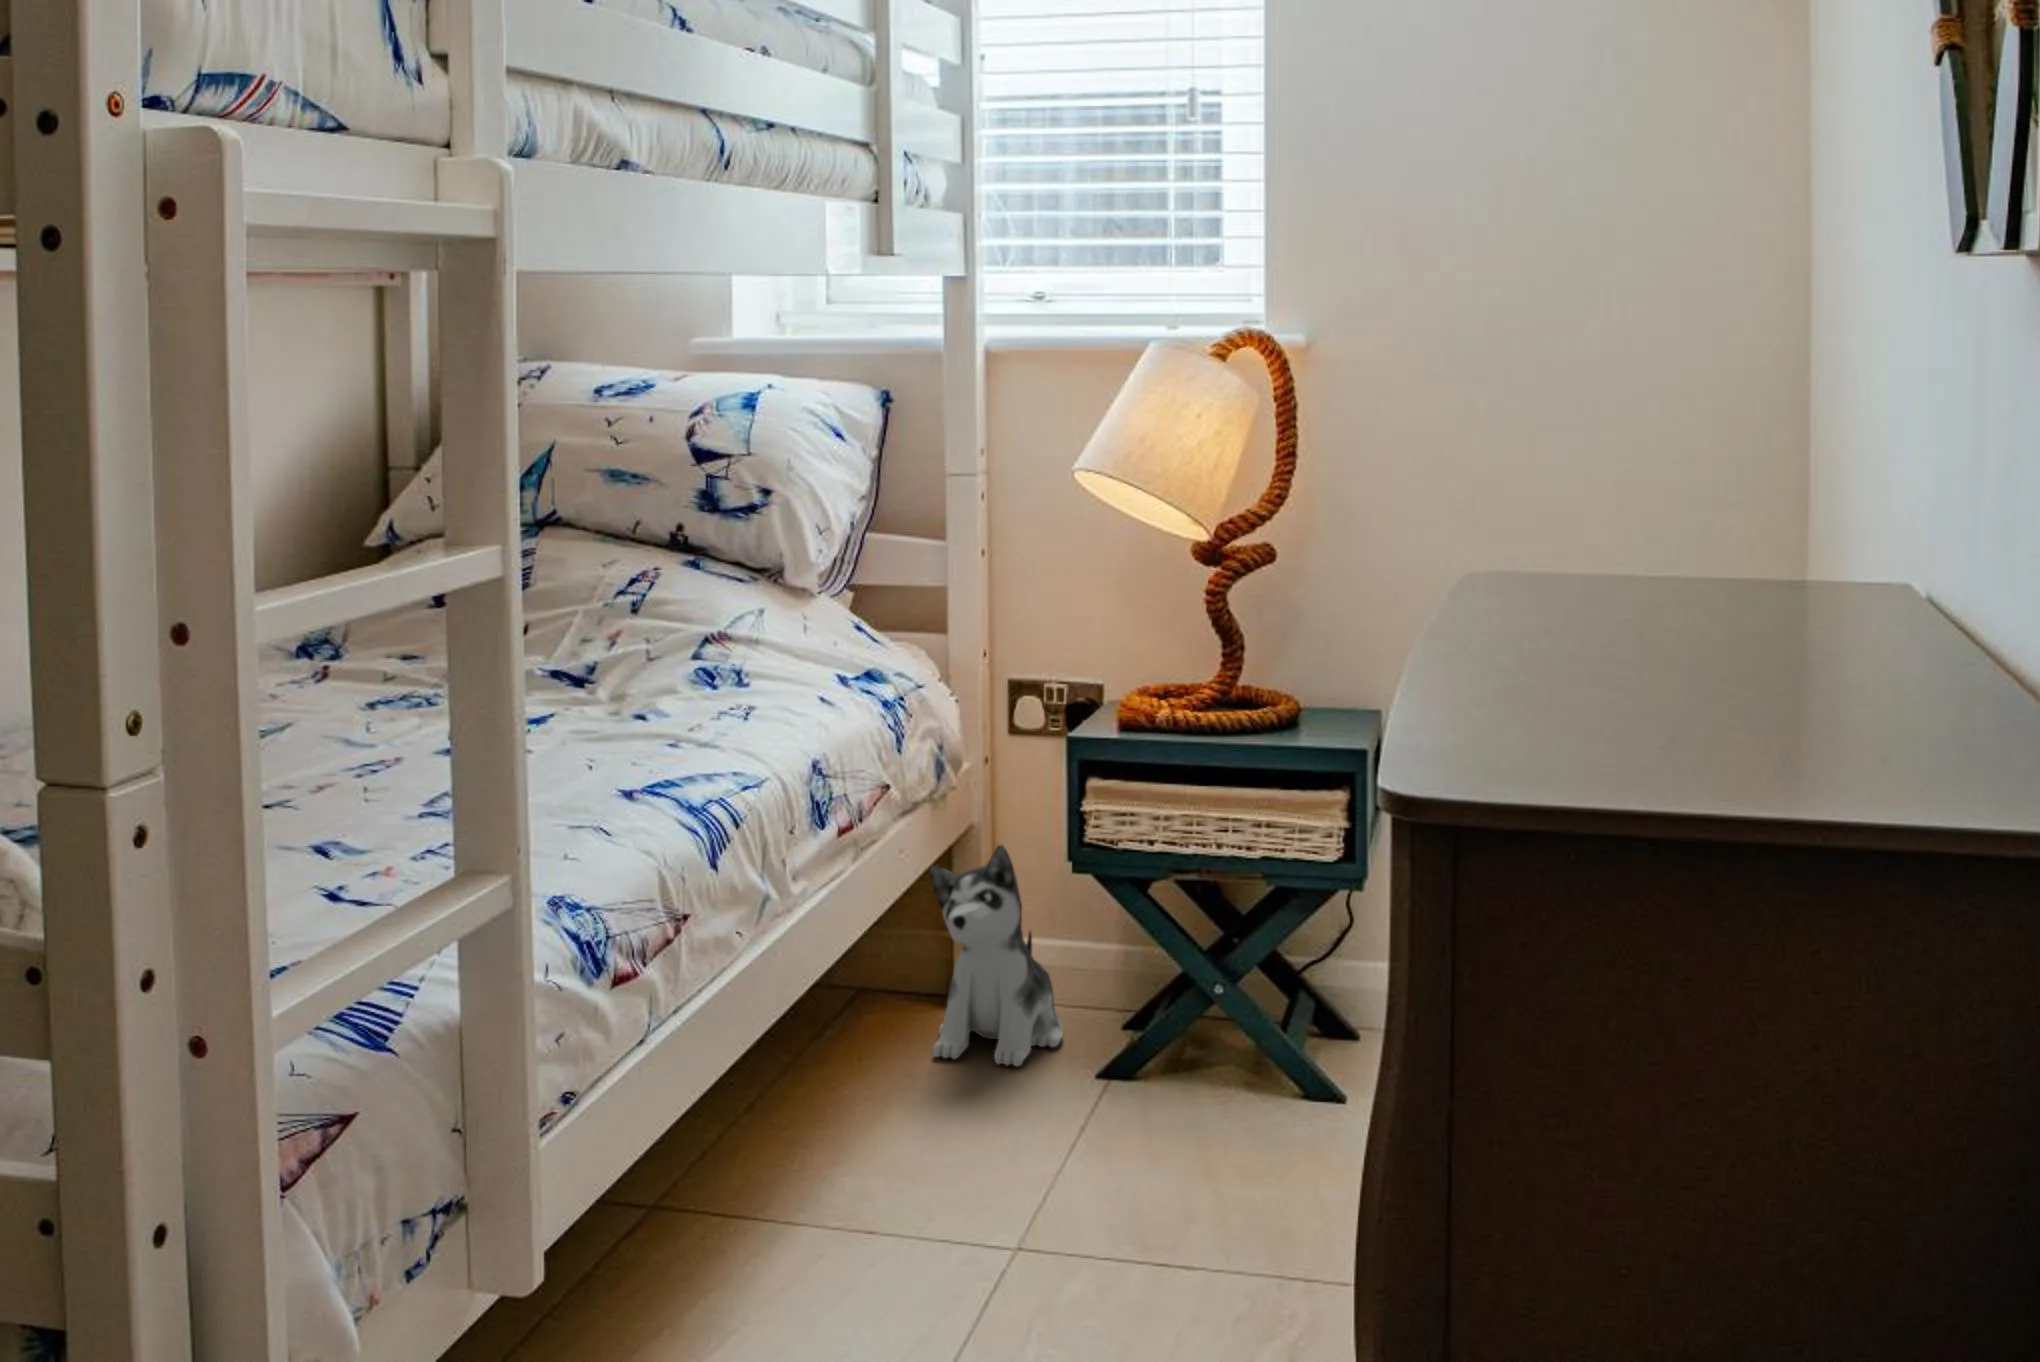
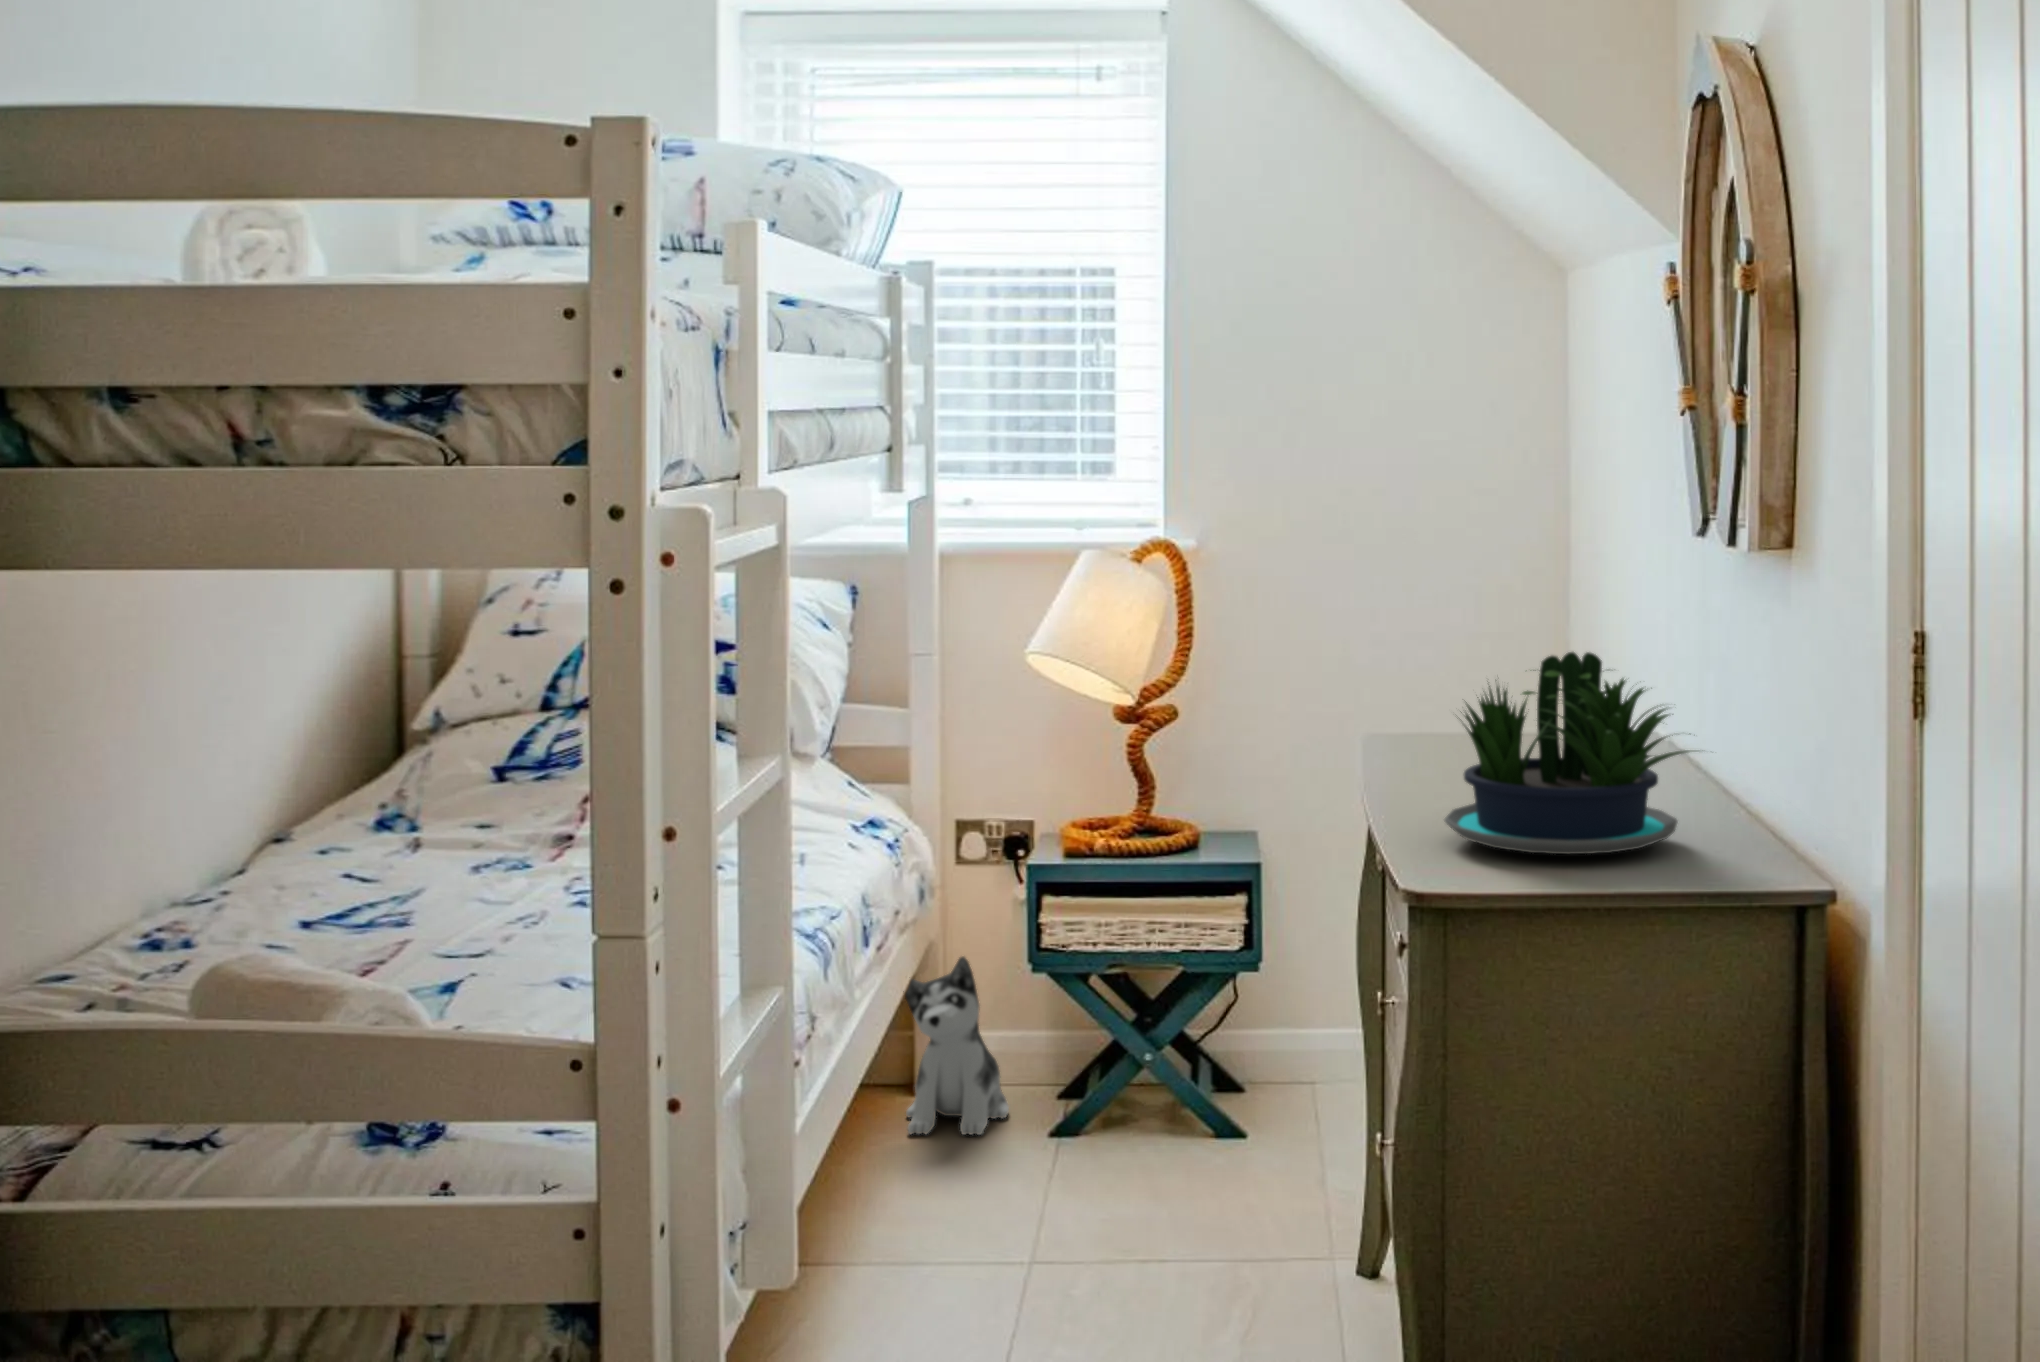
potted plant: none [1488,401,1997,749] -> present [1444,652,1690,854]

